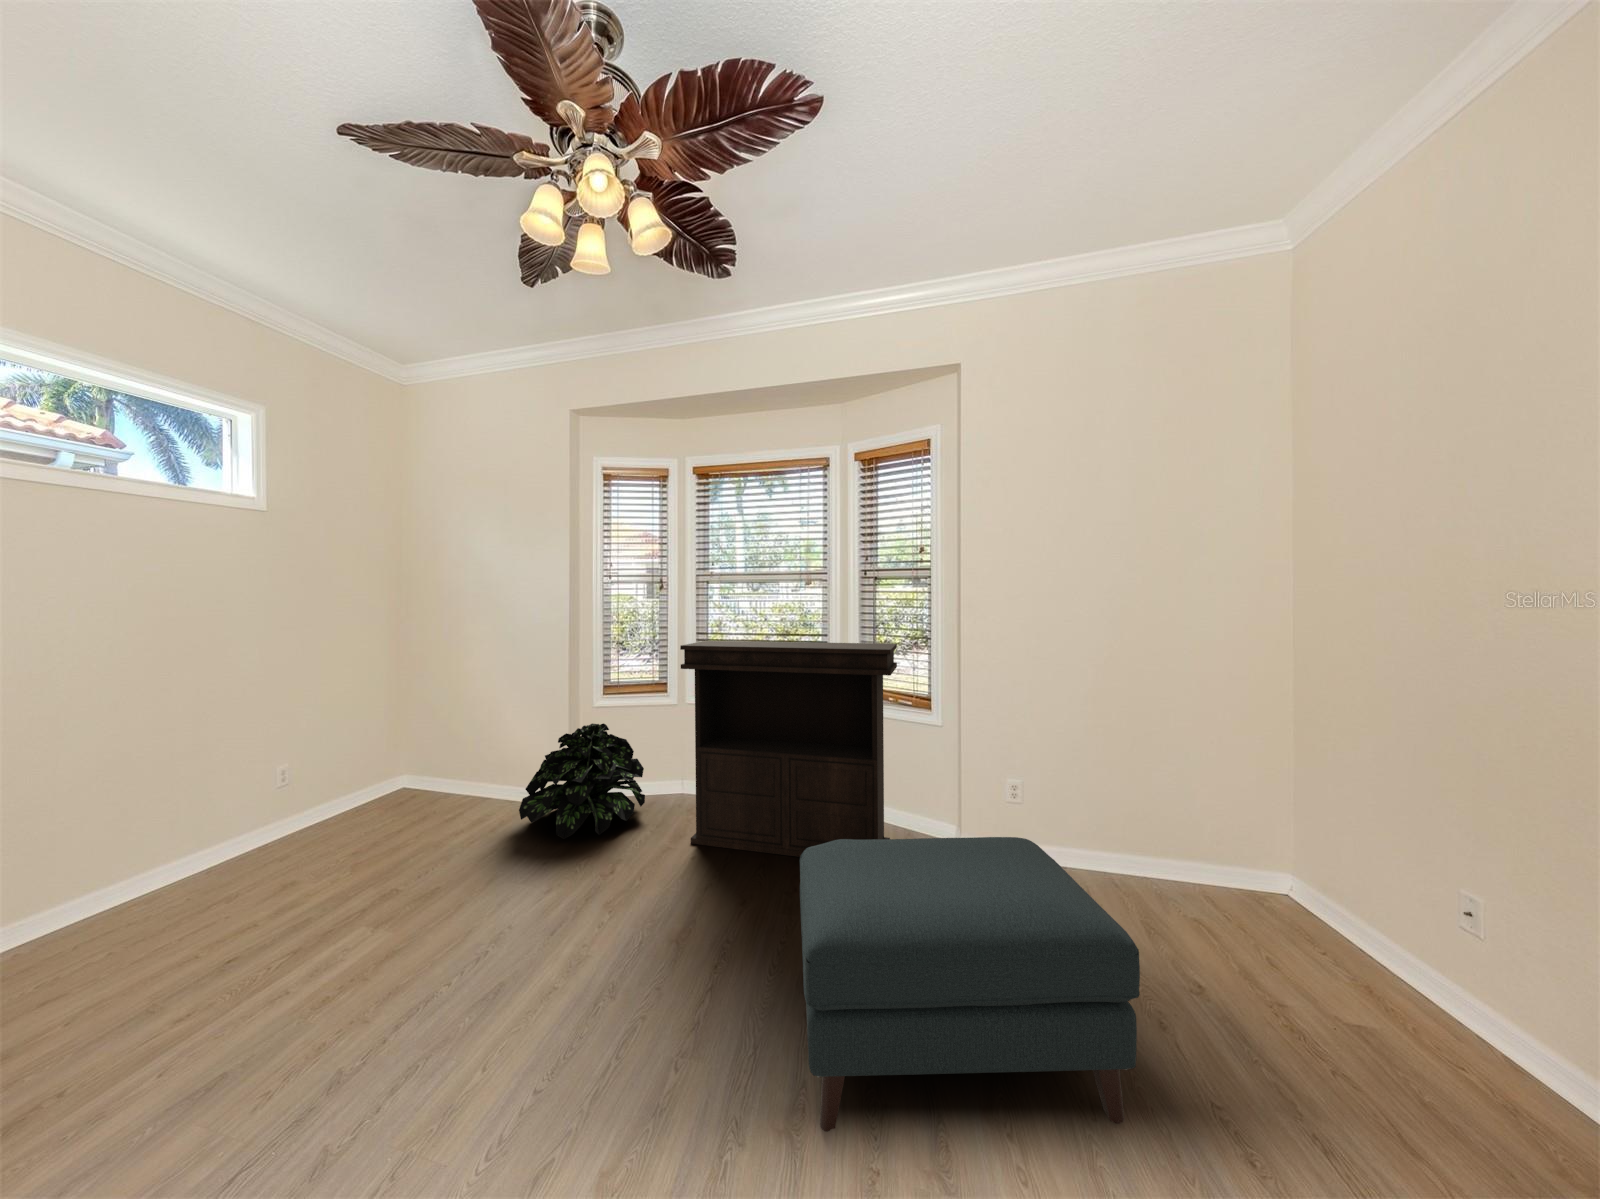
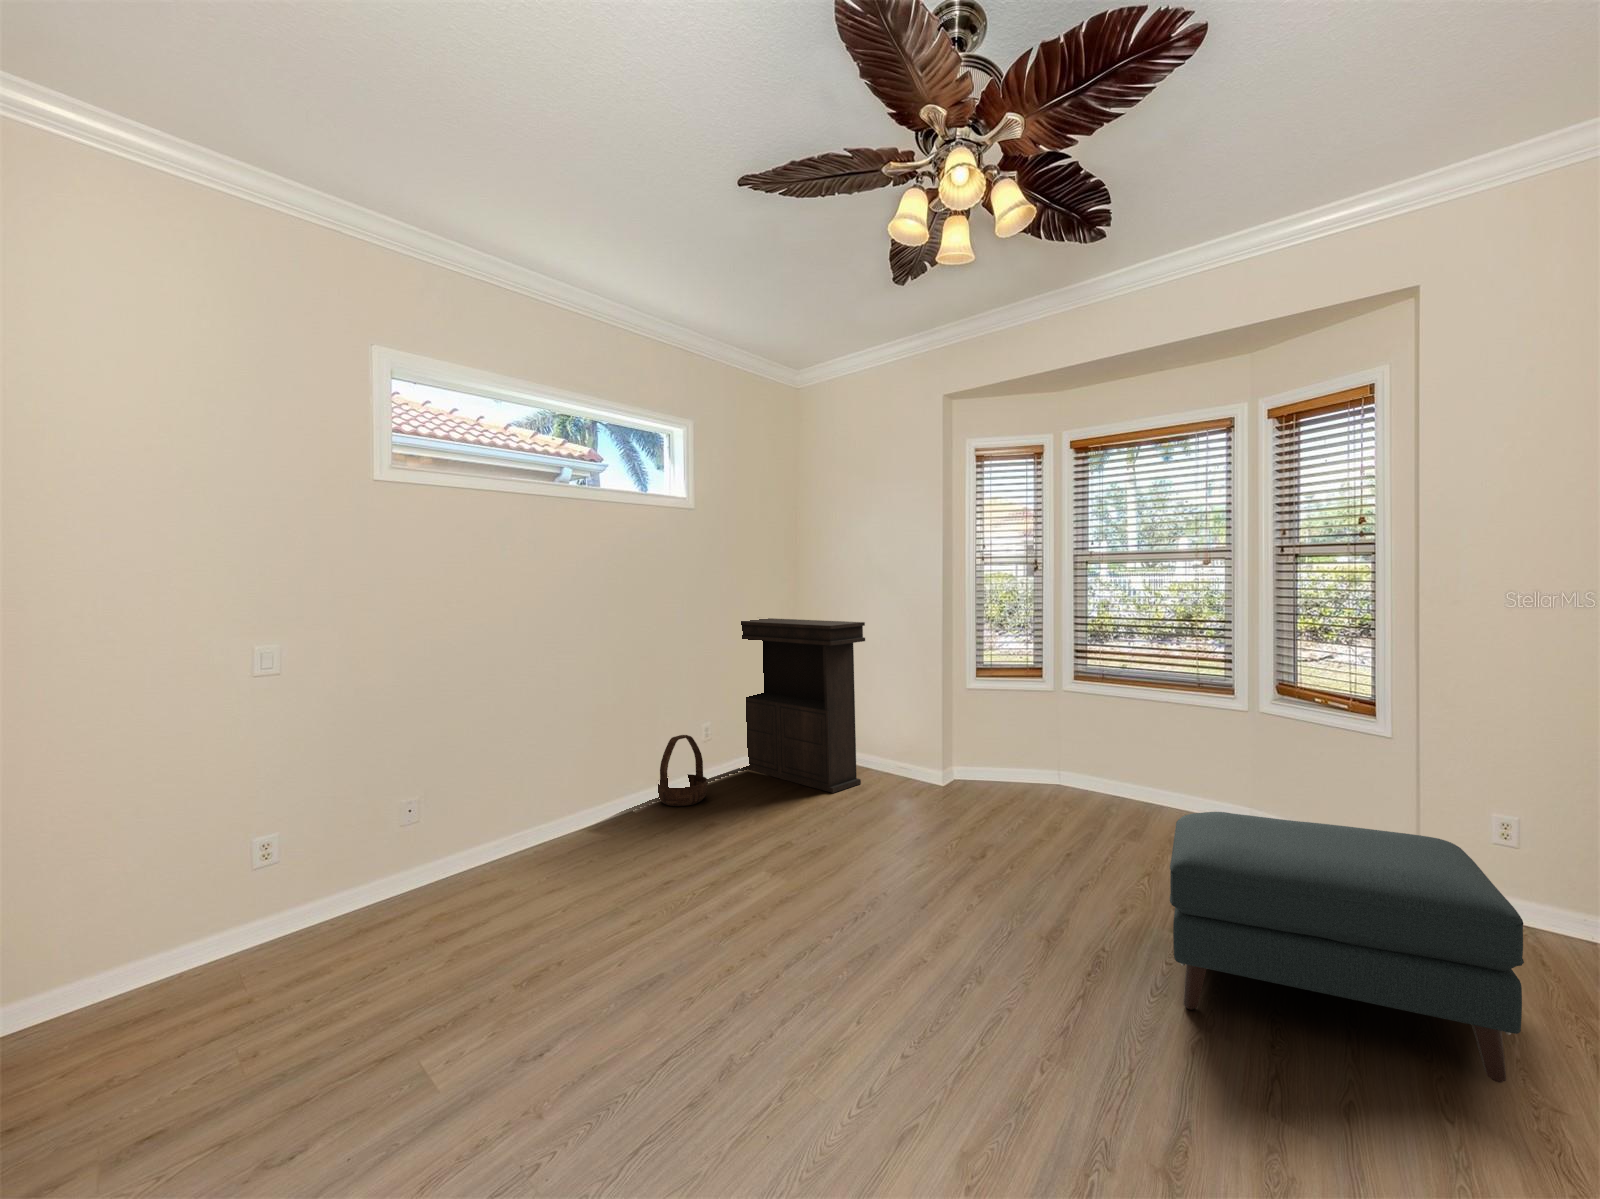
console table: present [680,641,897,857] -> present [741,618,865,793]
potted plant: present [519,723,645,839] -> none [909,702,1023,803]
basket: none [82,813,196,929] -> present [658,735,707,806]

